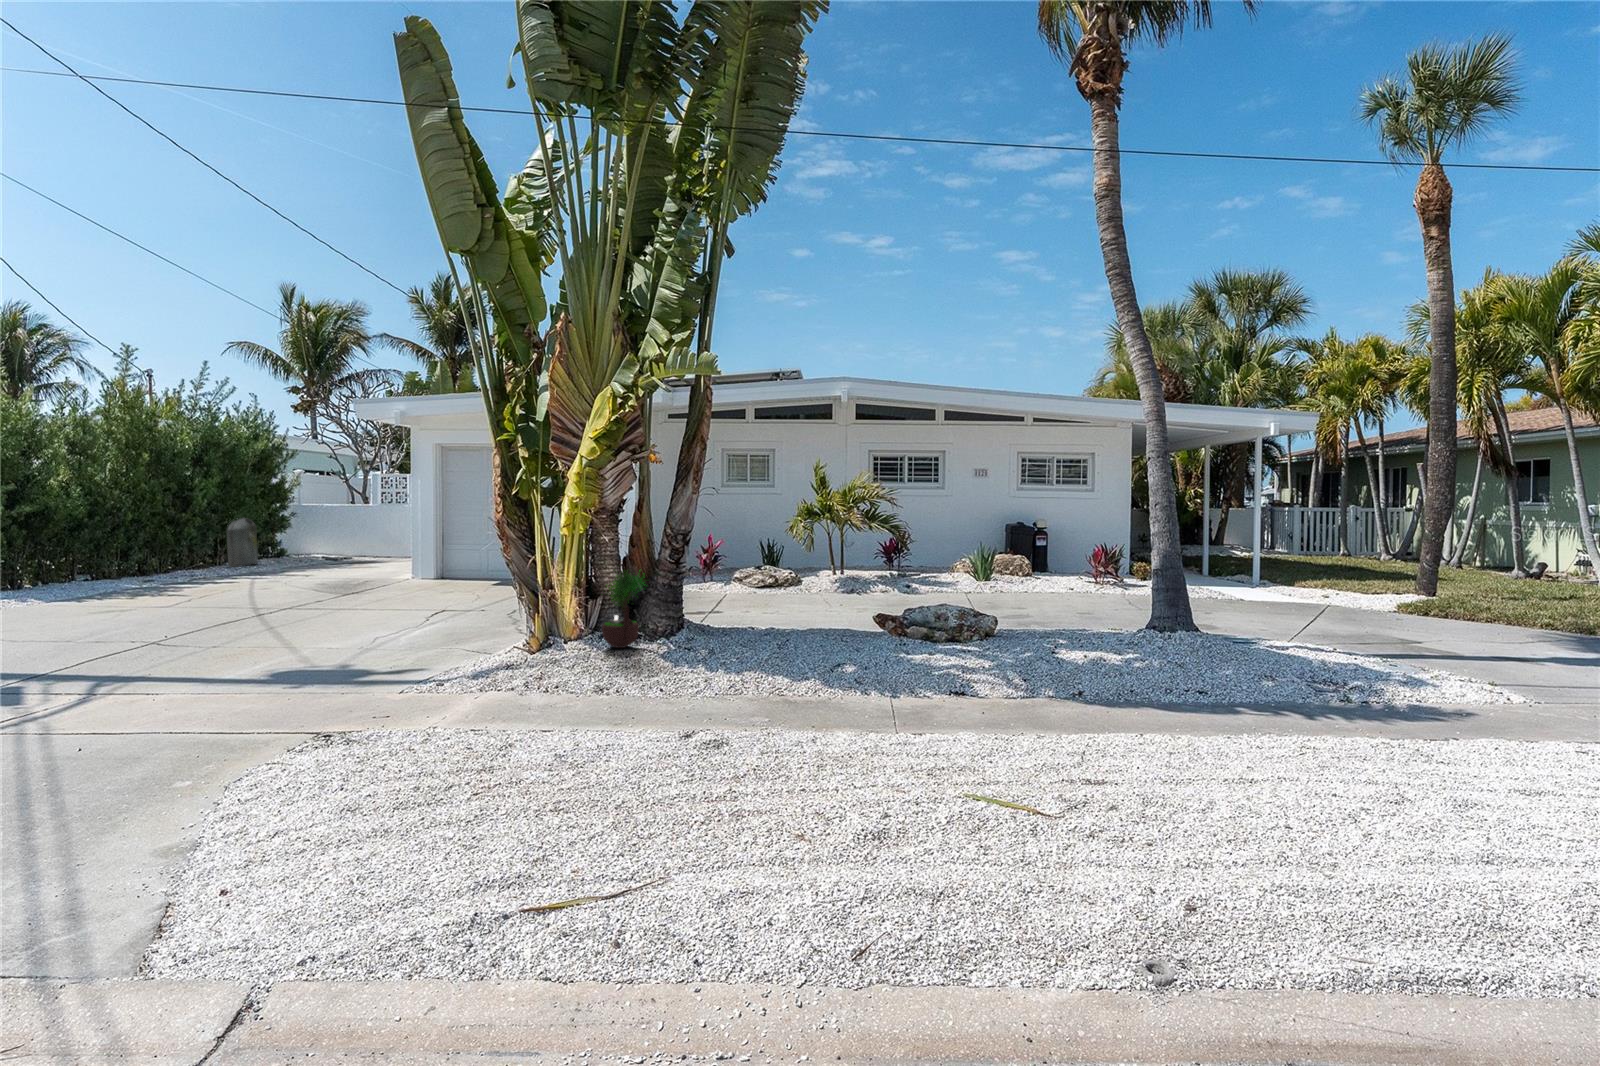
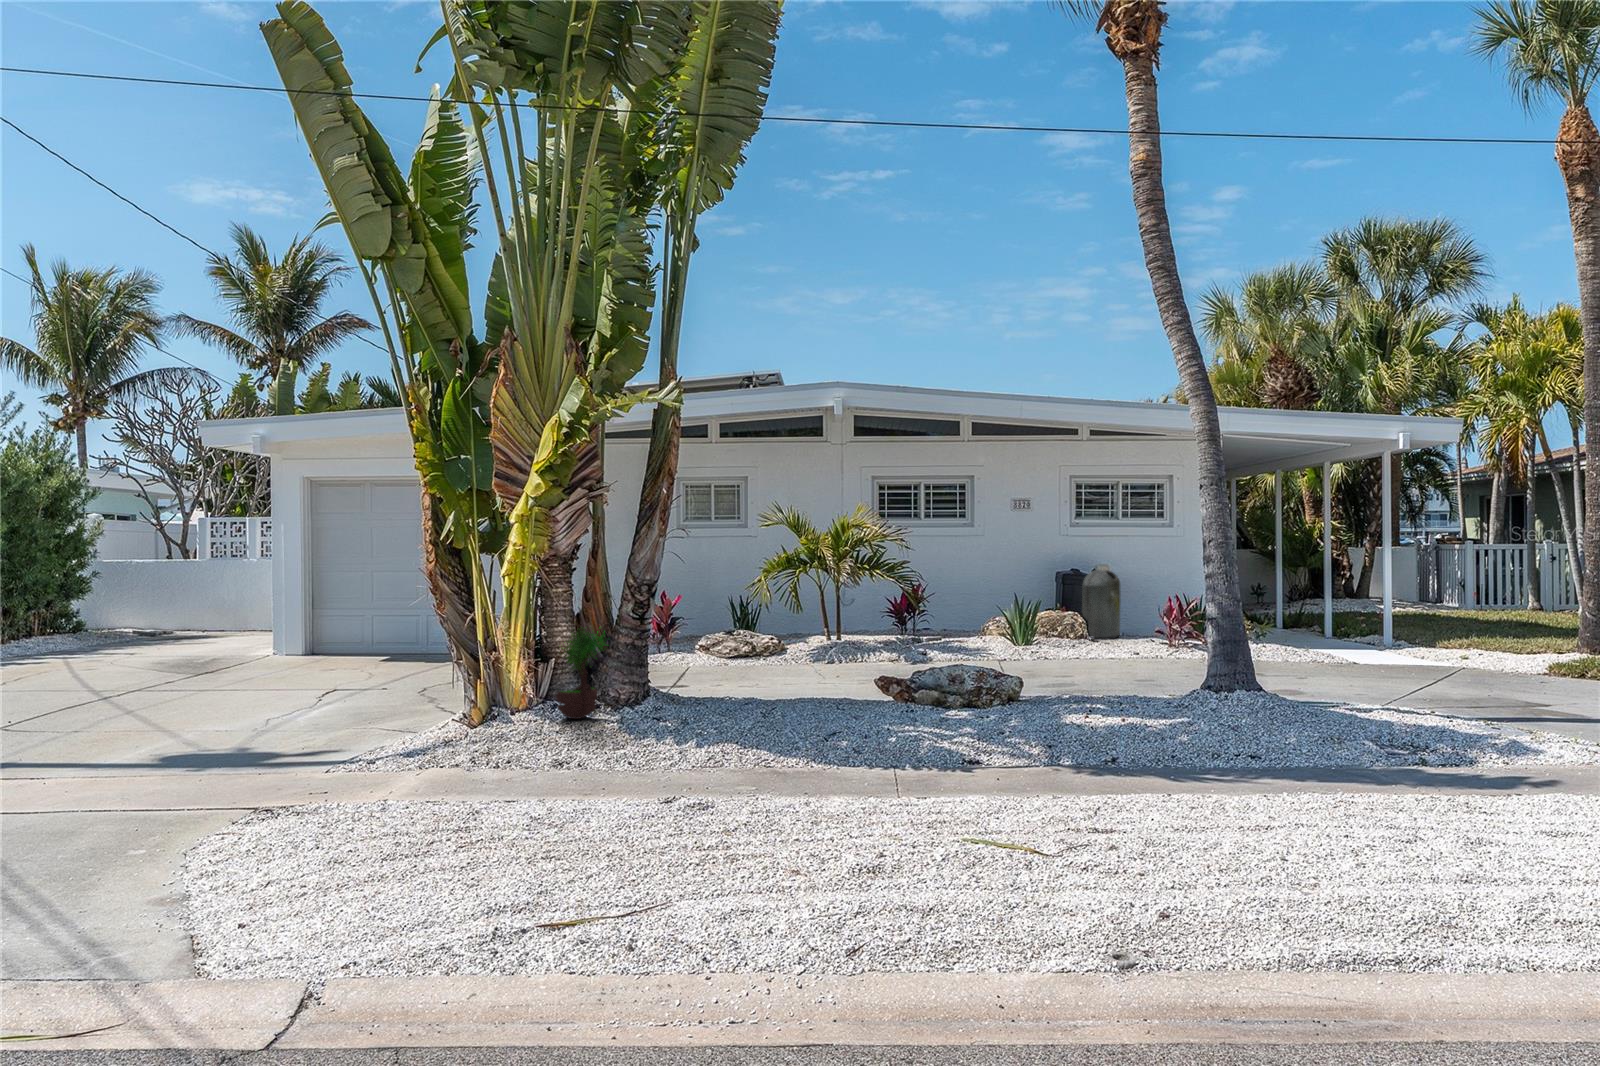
trash can: present [227,518,258,567] -> present [1082,570,1120,640]

